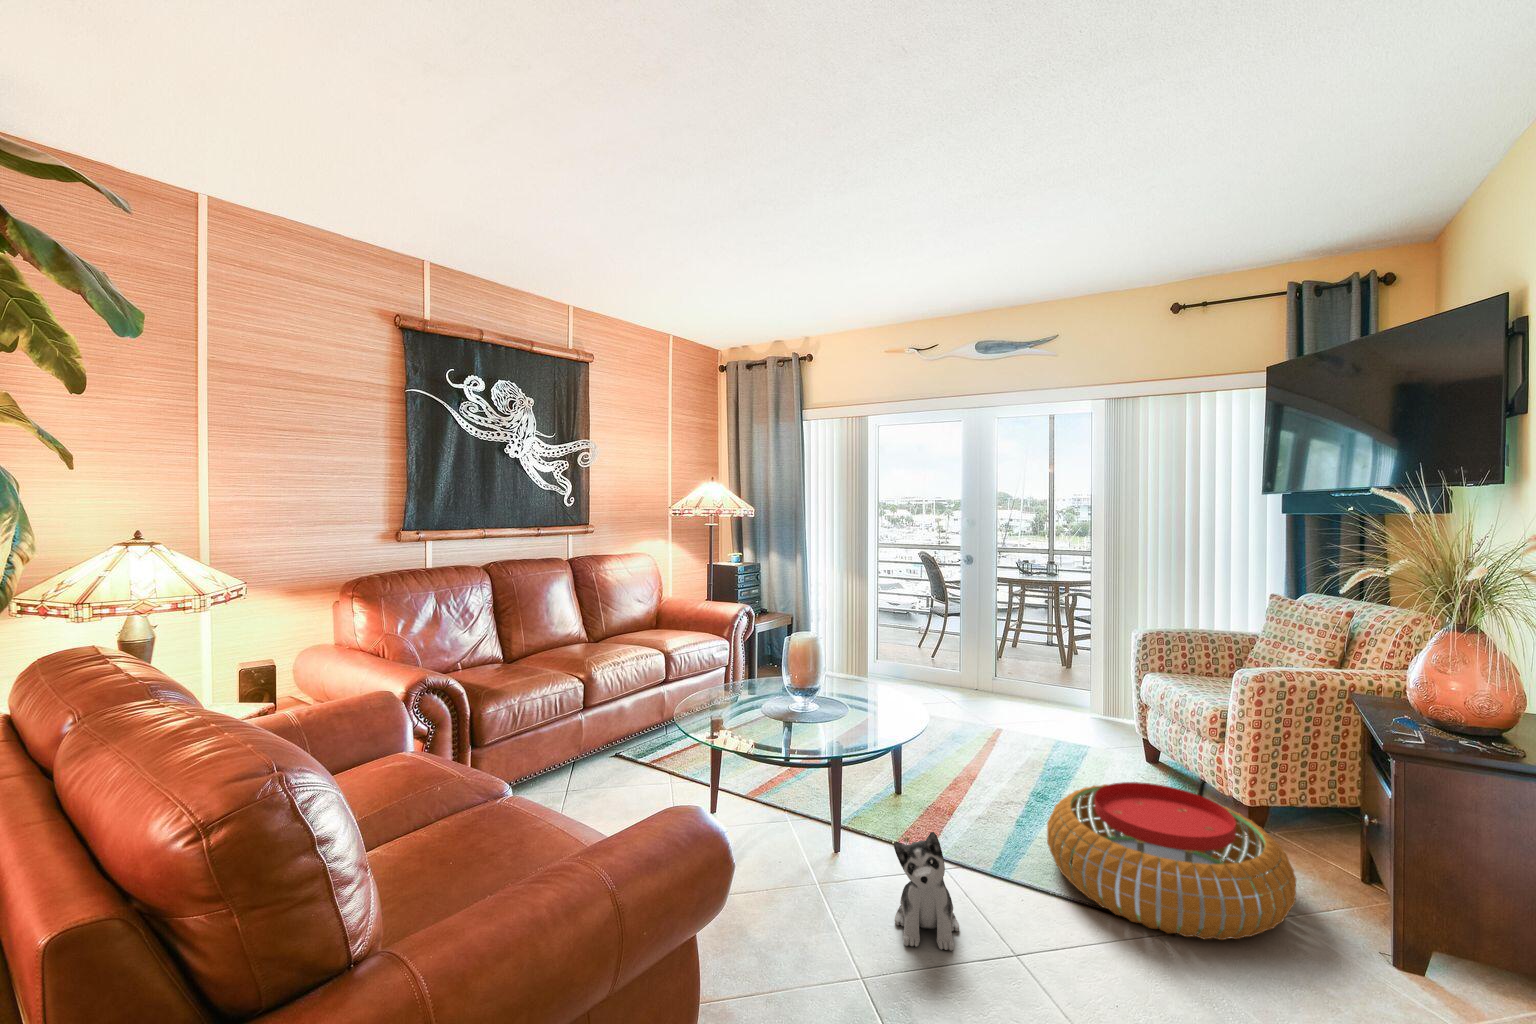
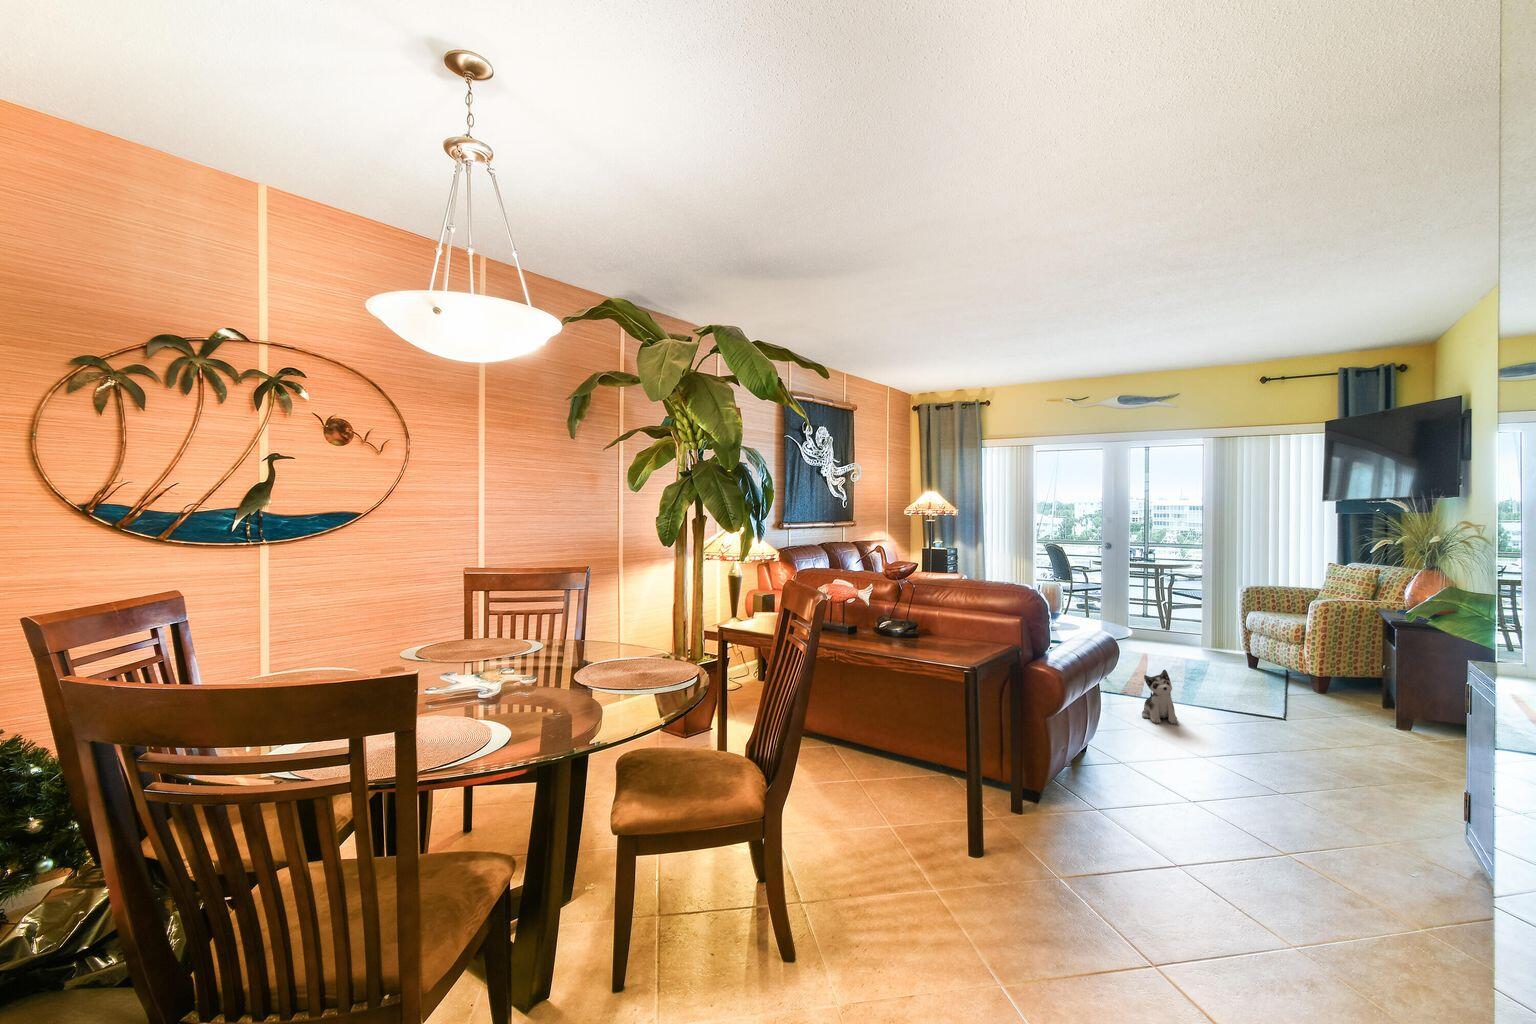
pouf: present [1047,782,1296,940] -> none [1209,660,1348,722]

